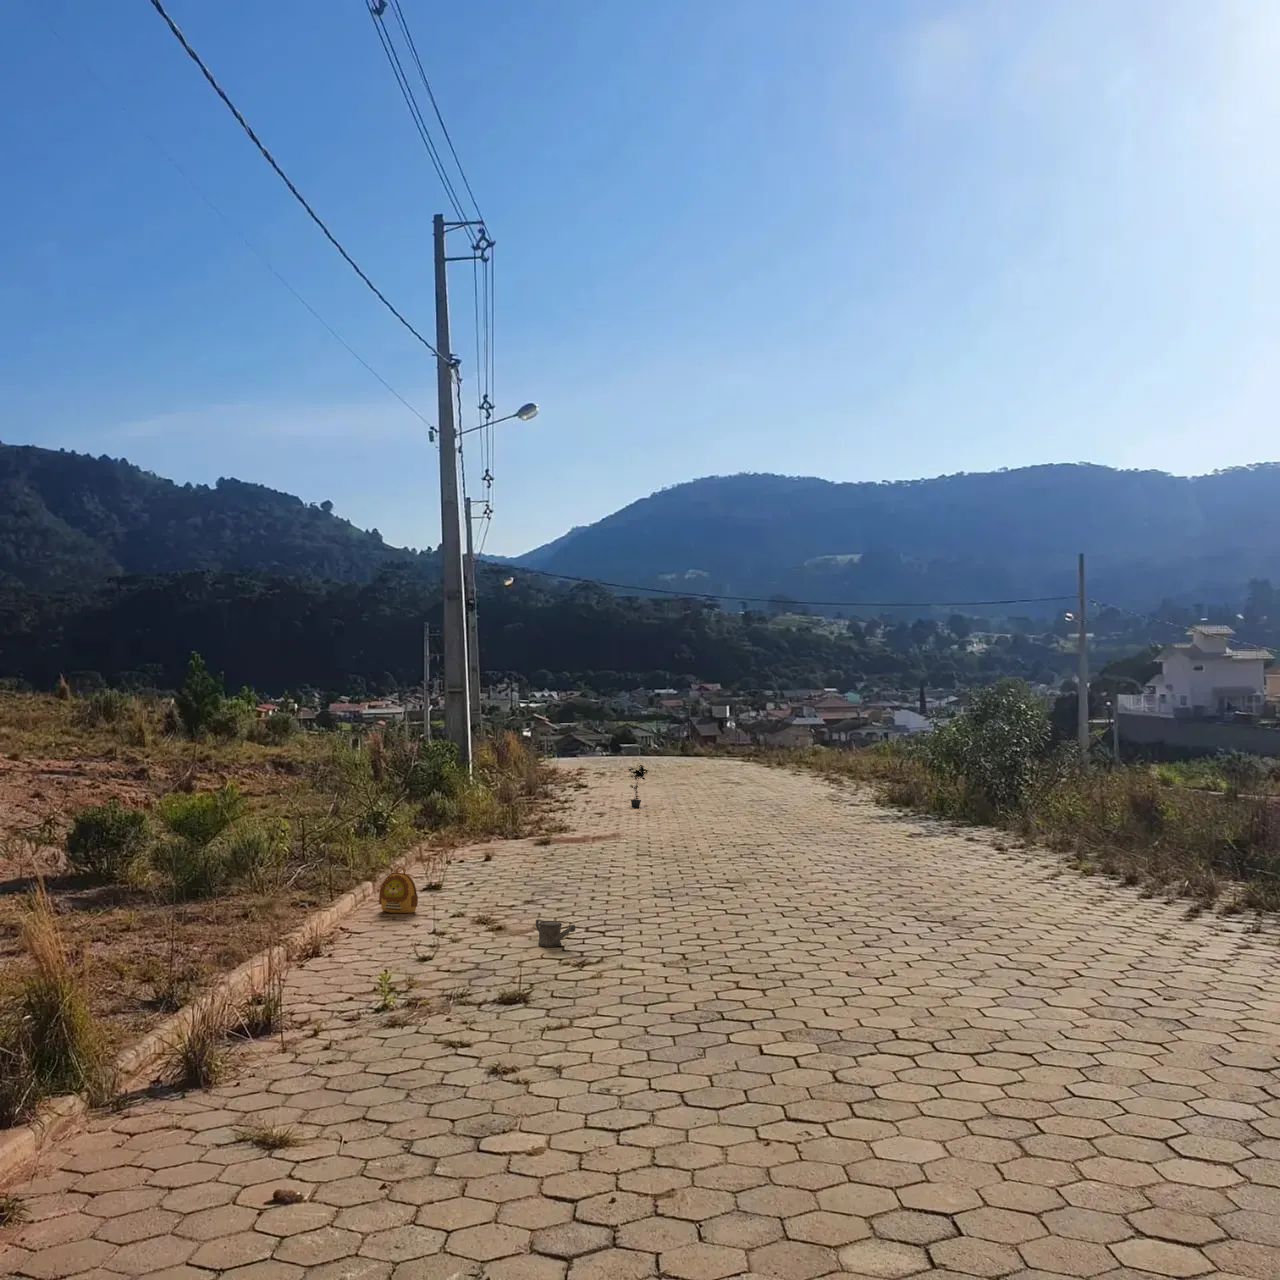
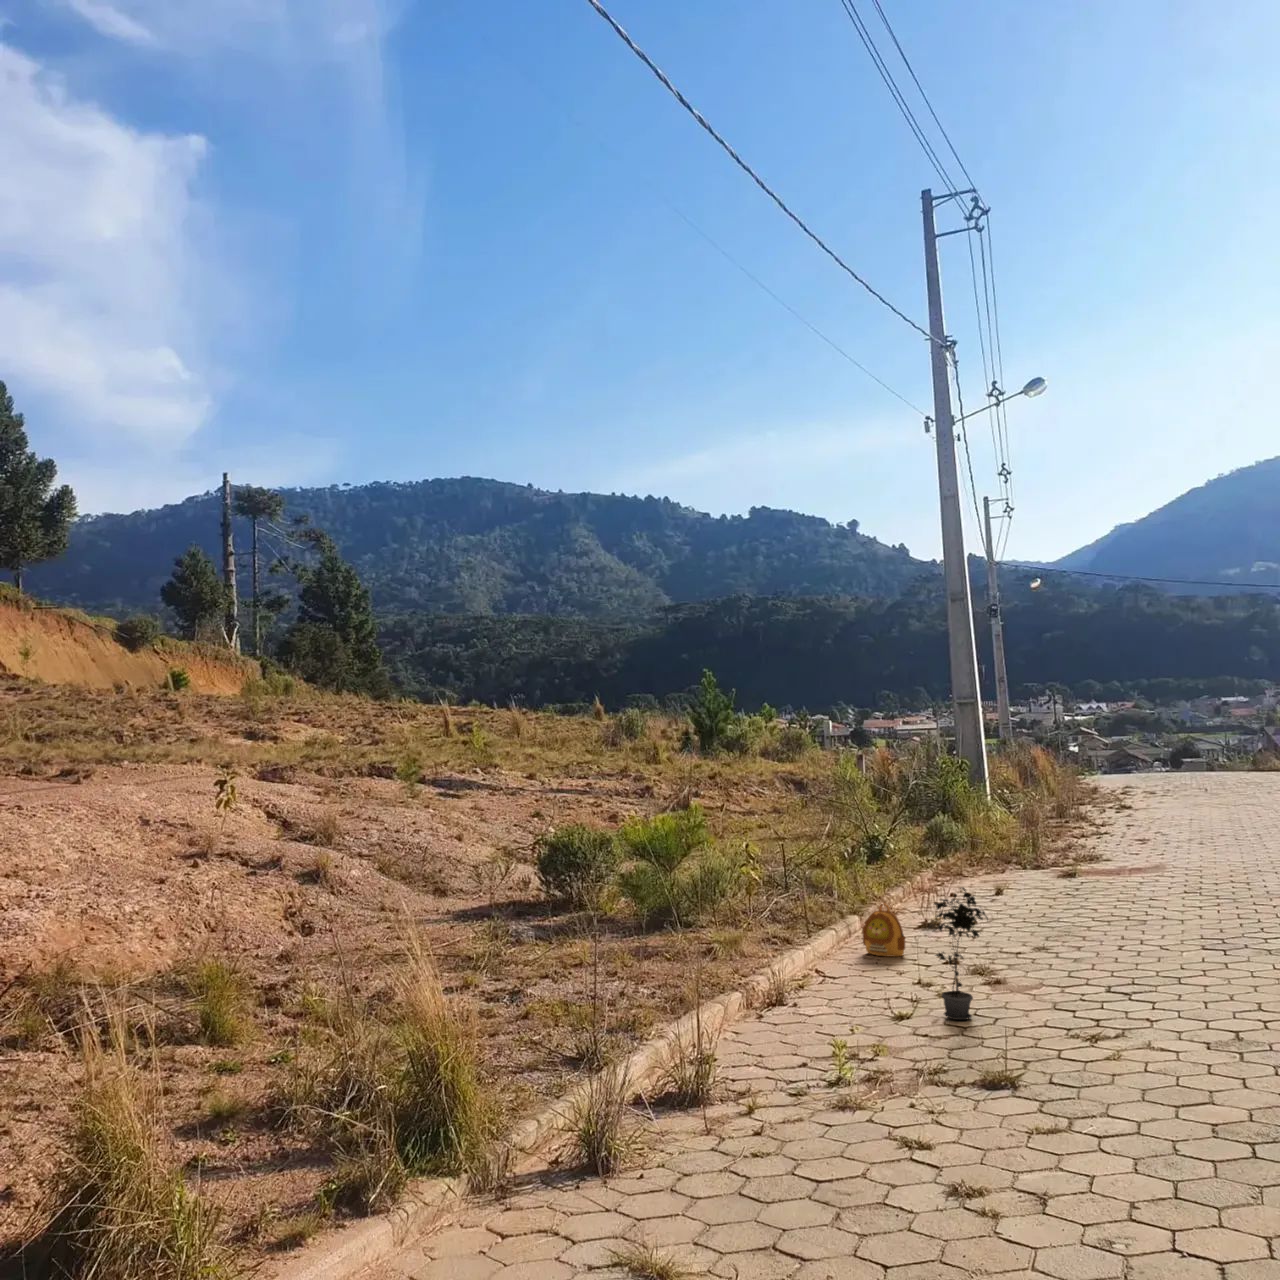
potted plant: present [628,765,649,808] -> present [933,888,988,1020]
watering can: present [536,919,576,947] -> none [1039,974,1088,1010]

